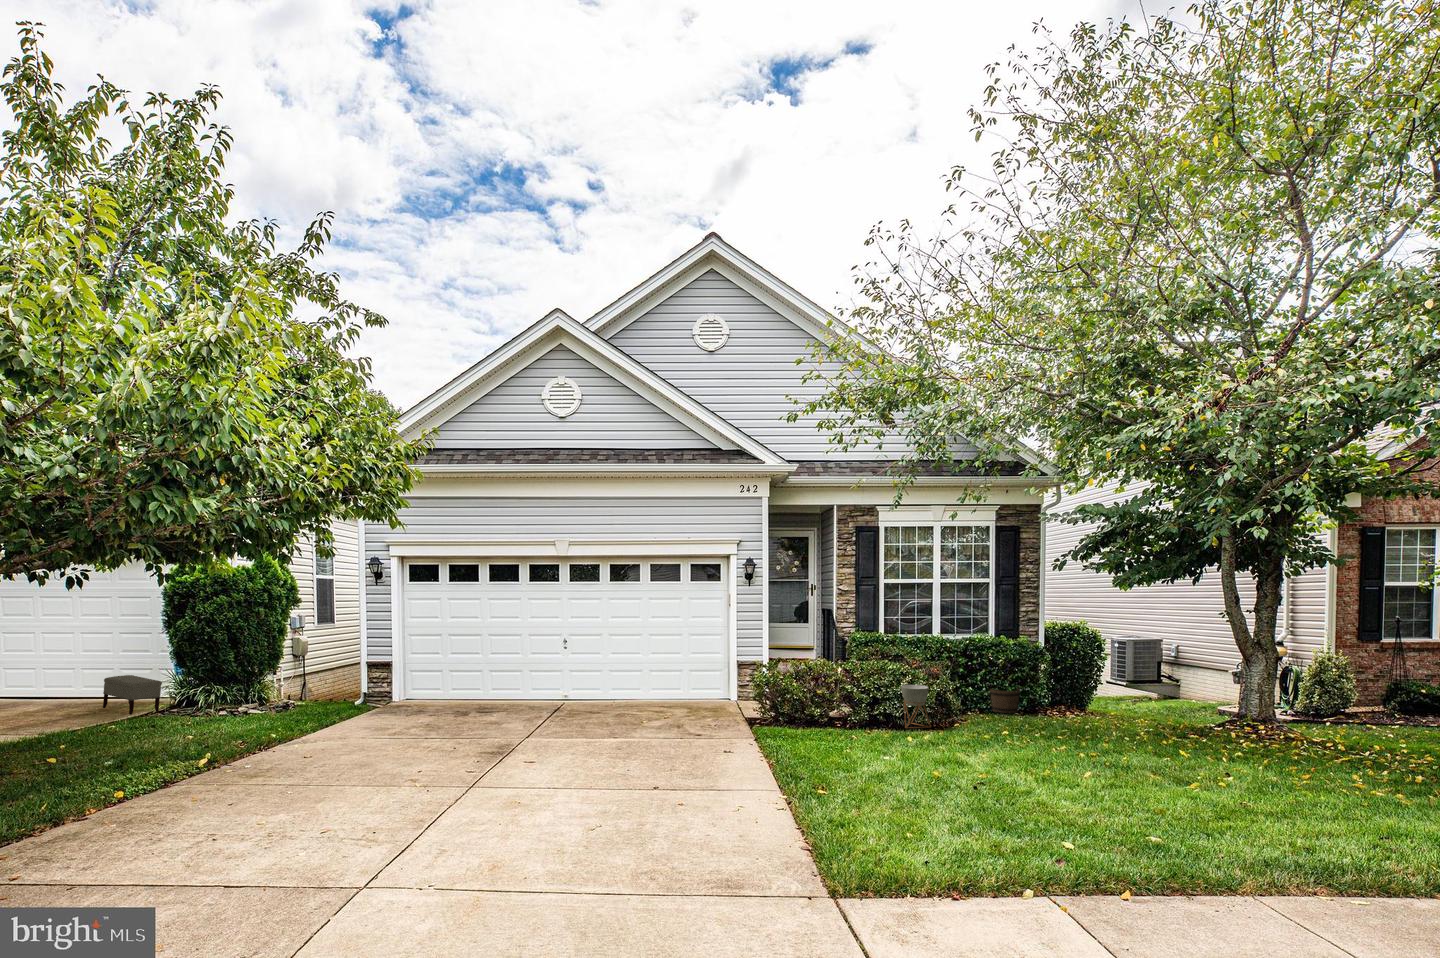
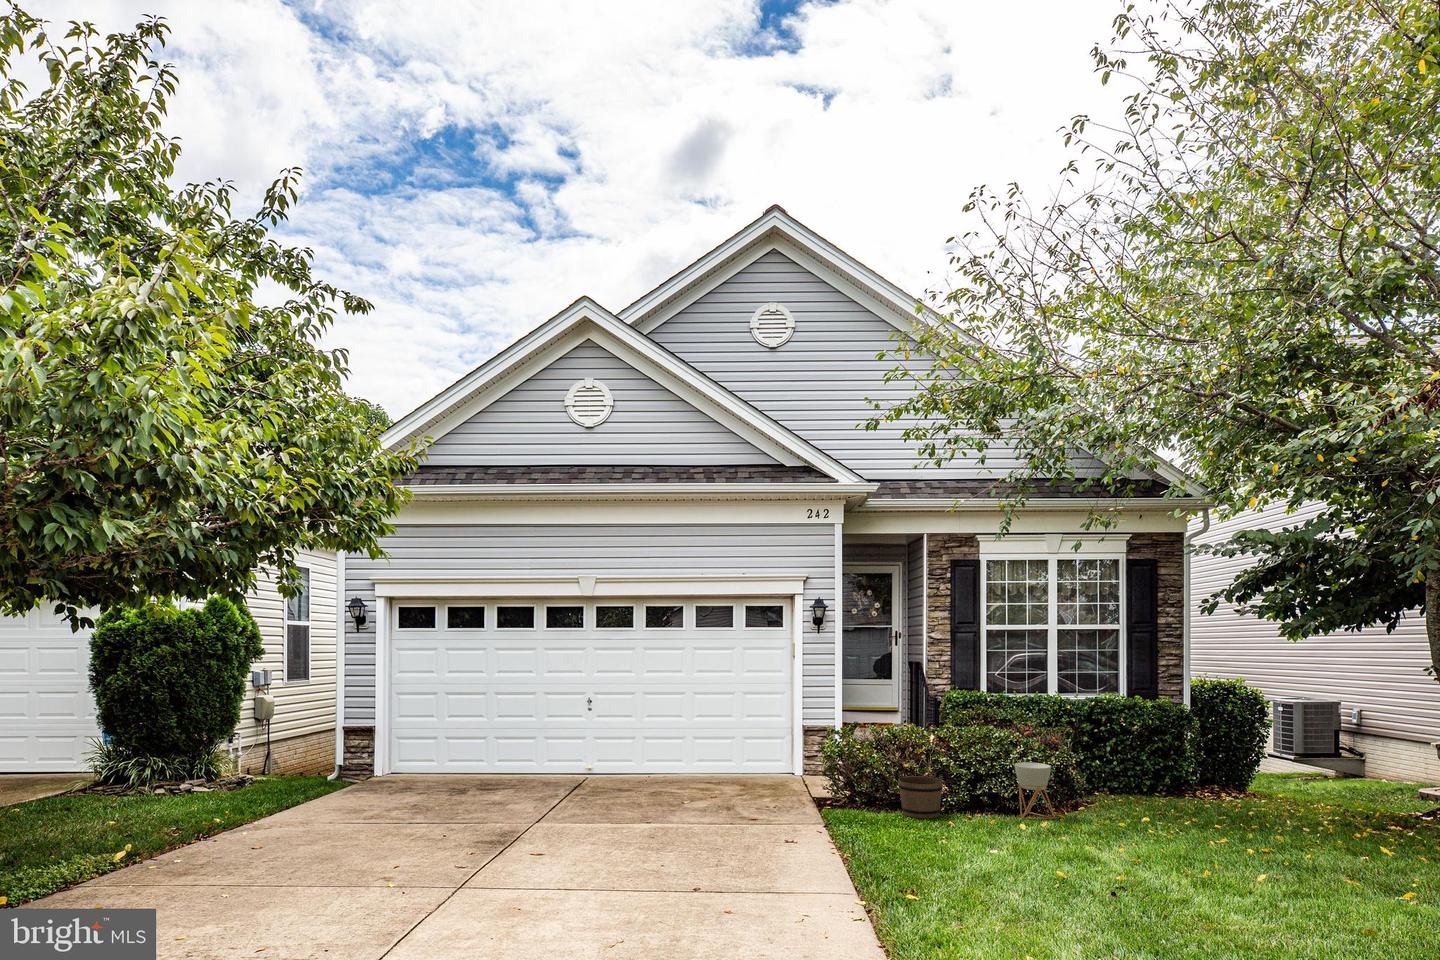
bench: present [103,675,162,715] -> none [30,739,99,790]
bucket: present [990,688,1020,713] -> present [898,771,943,818]

